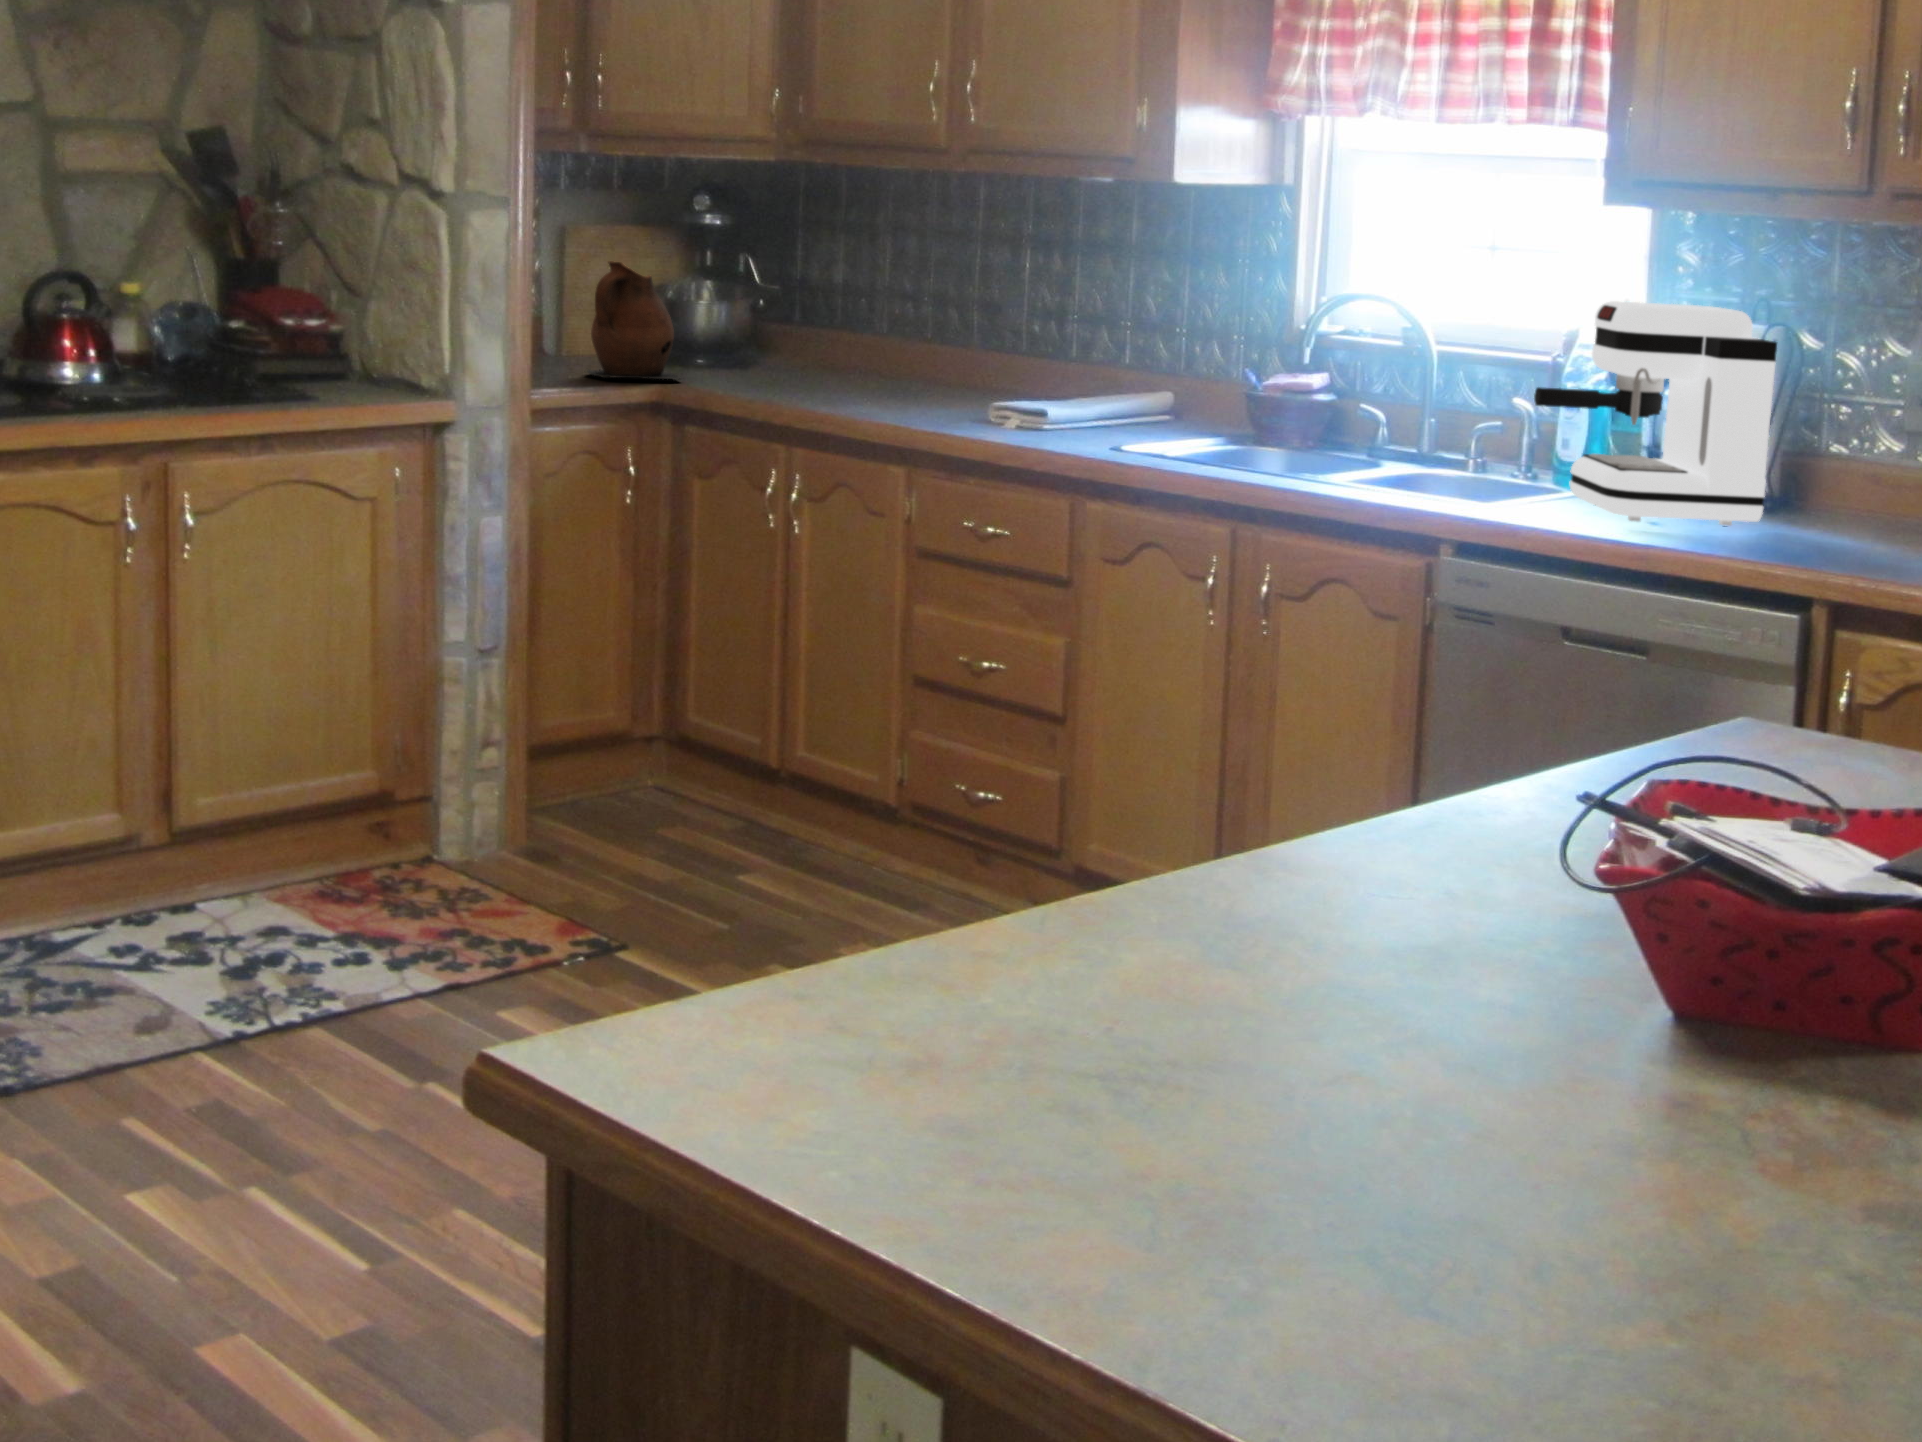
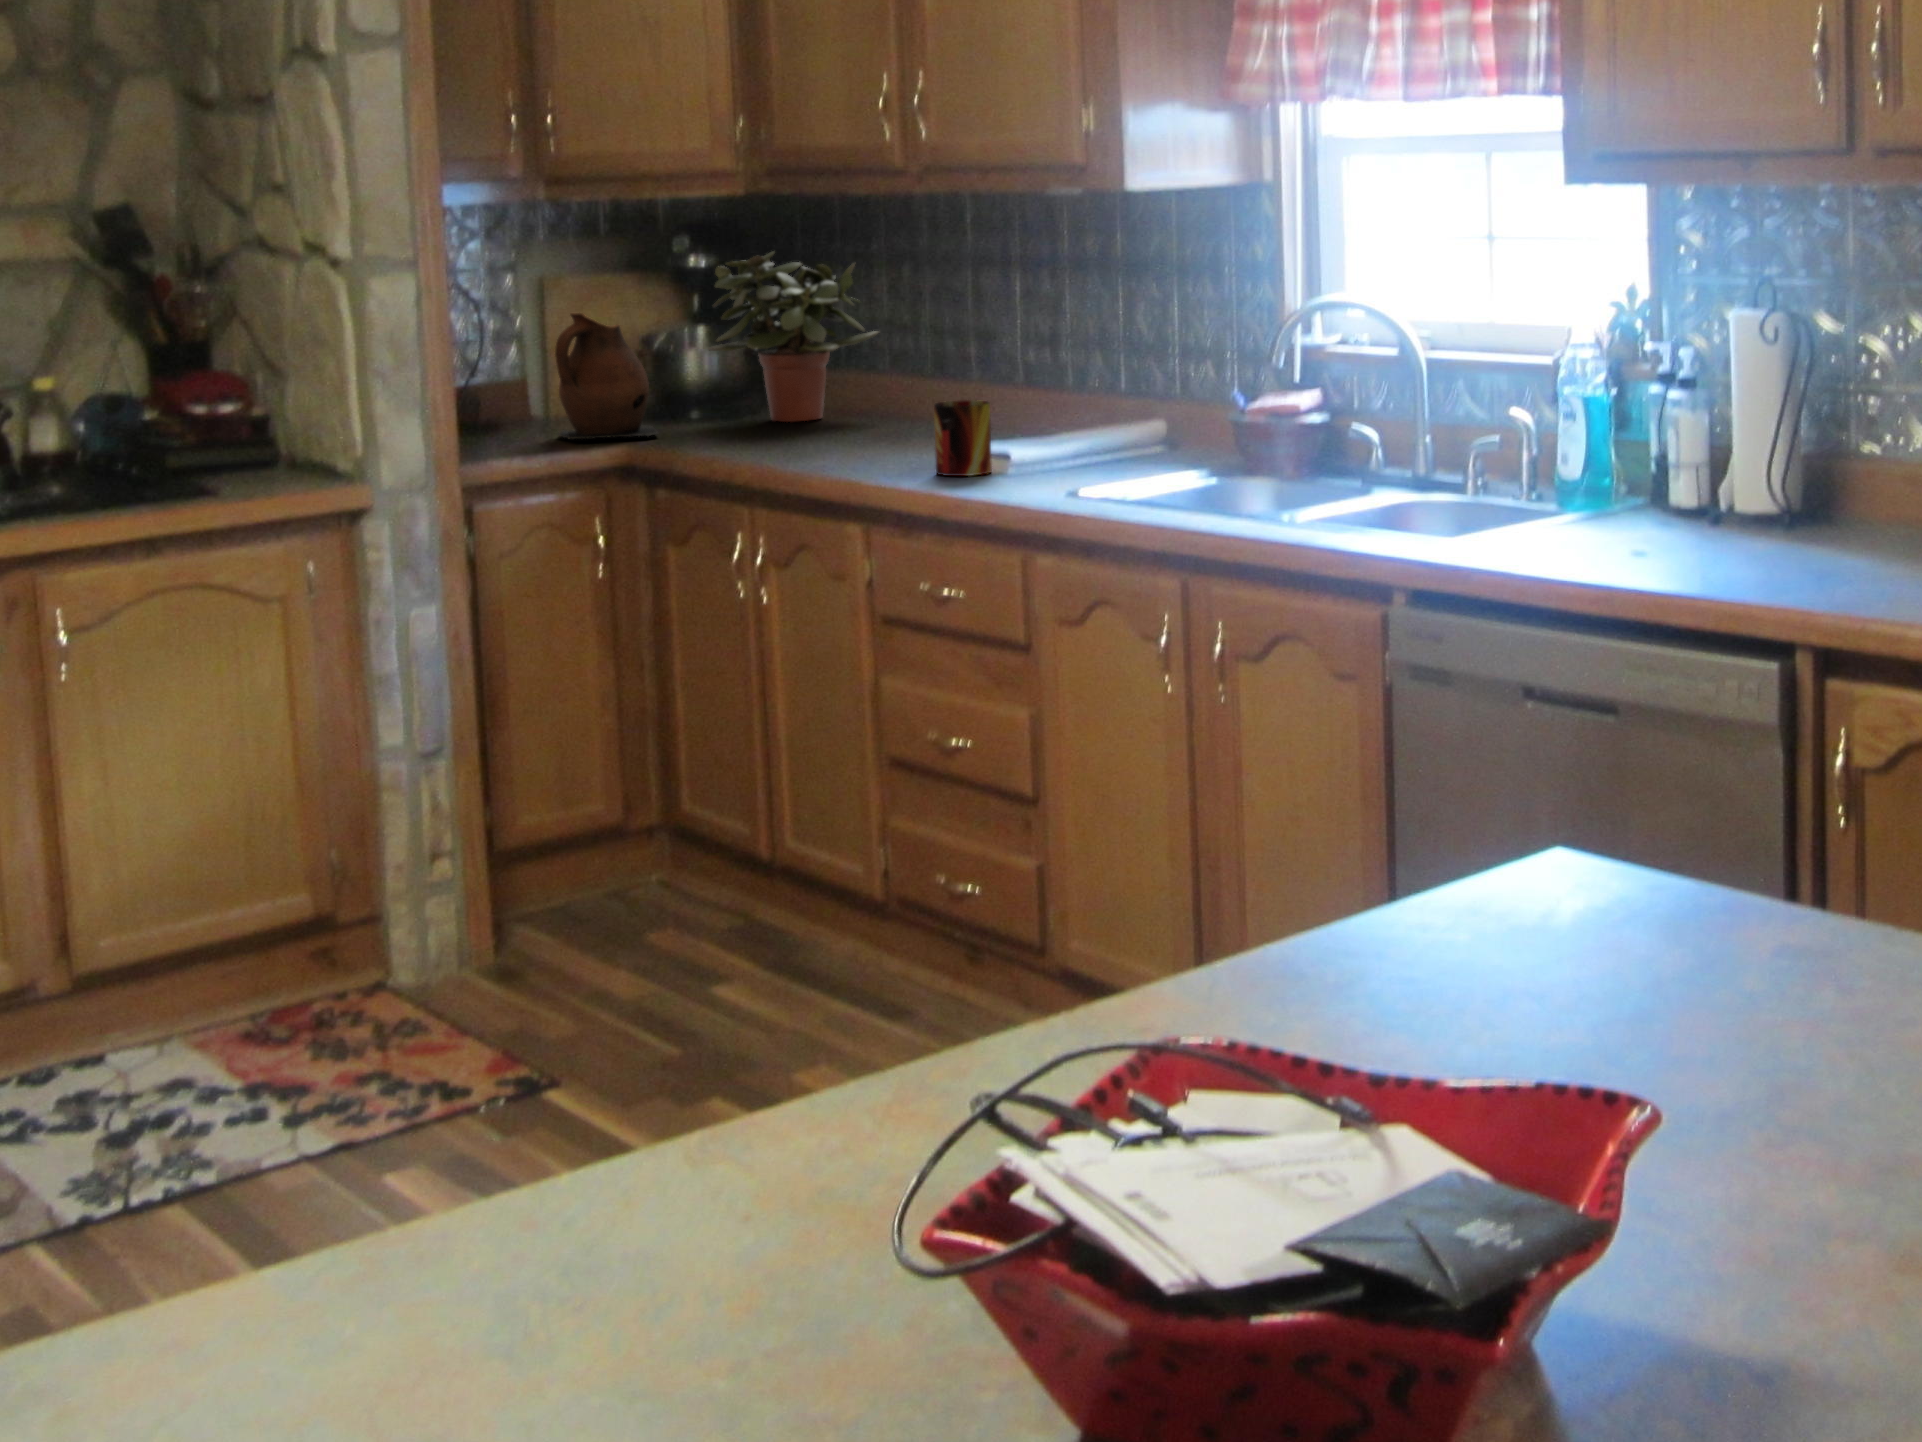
potted plant: none [721,219,881,378] -> present [709,252,879,422]
coffee maker: present [1534,301,1777,526] -> none [1494,291,1759,551]
mug: none [974,363,1027,431] -> present [934,400,992,476]

